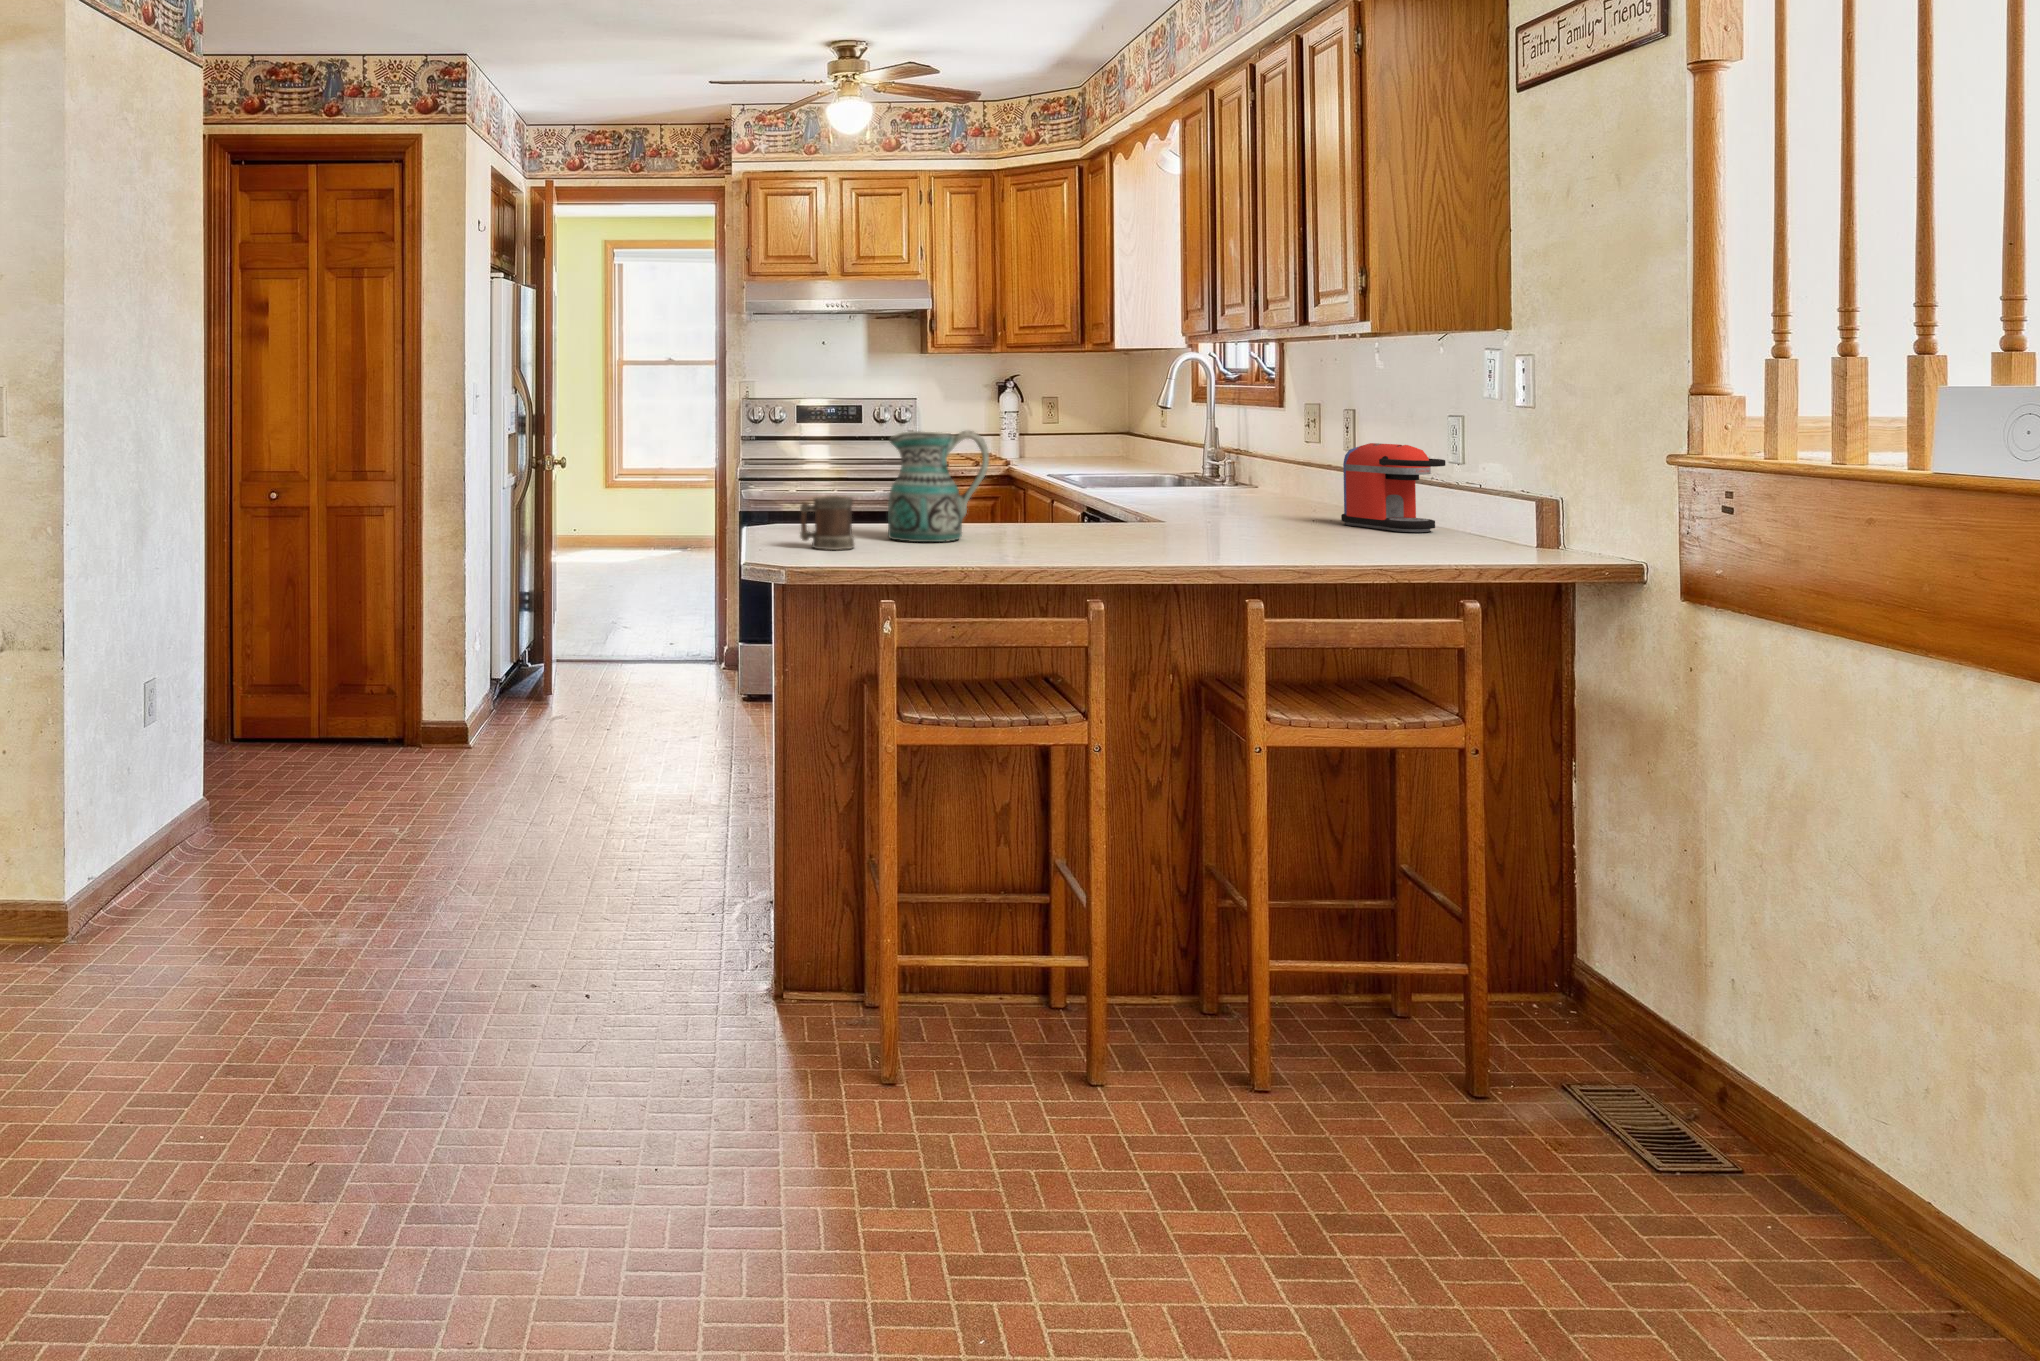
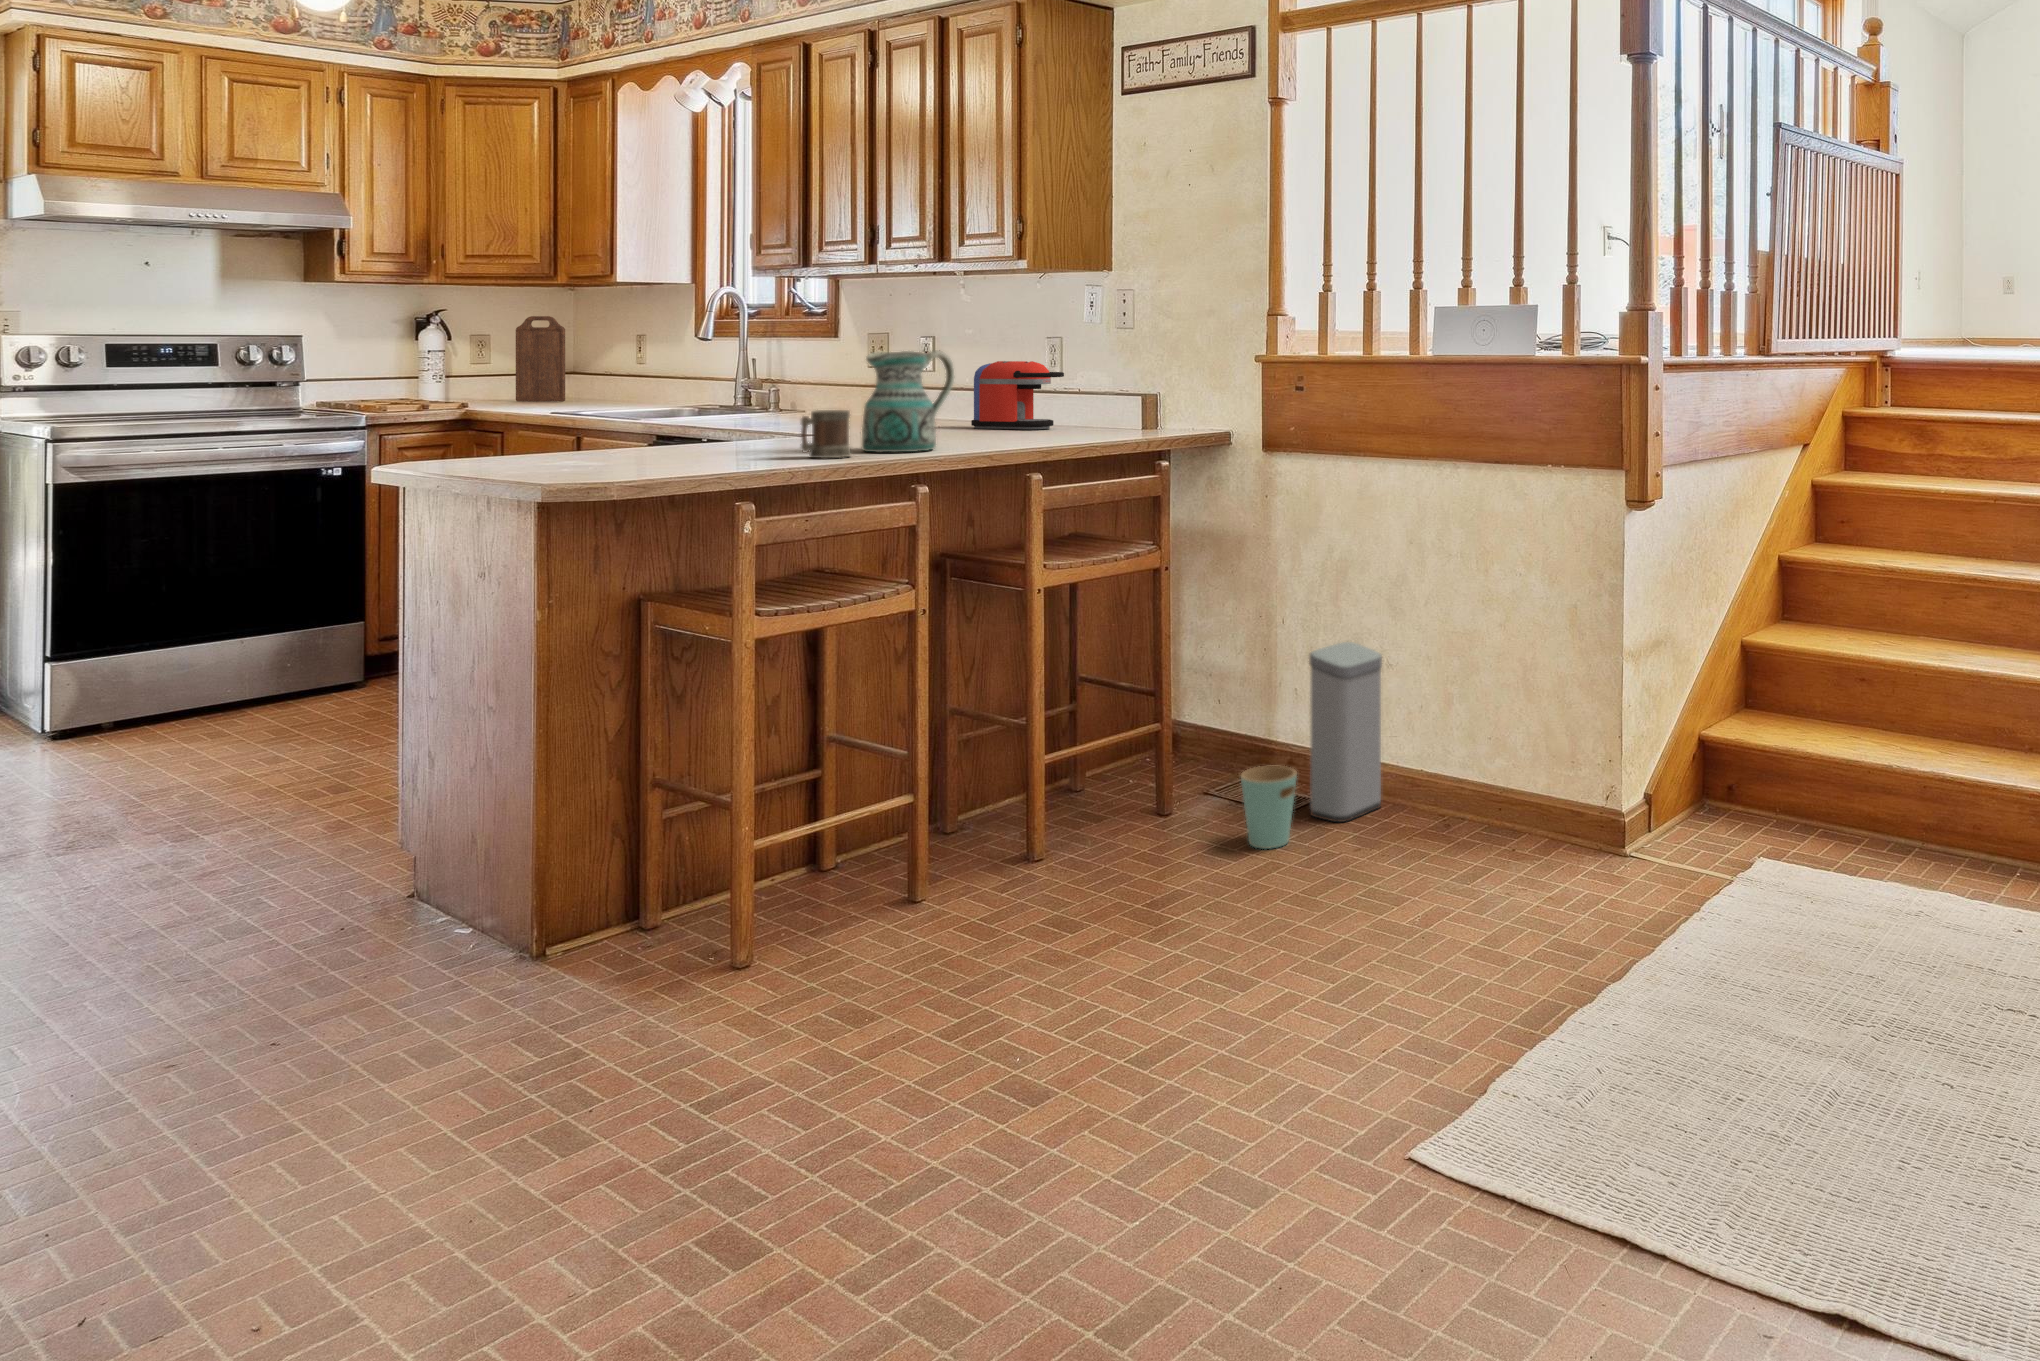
cutting board: none [1064,381,1099,462] -> present [516,316,565,402]
ceramic pitcher: present [888,431,989,542] -> present [862,350,954,452]
mug: present [800,496,855,550] -> present [801,410,851,458]
trash can: none [1538,929,1848,1235] -> present [1241,642,1382,849]

